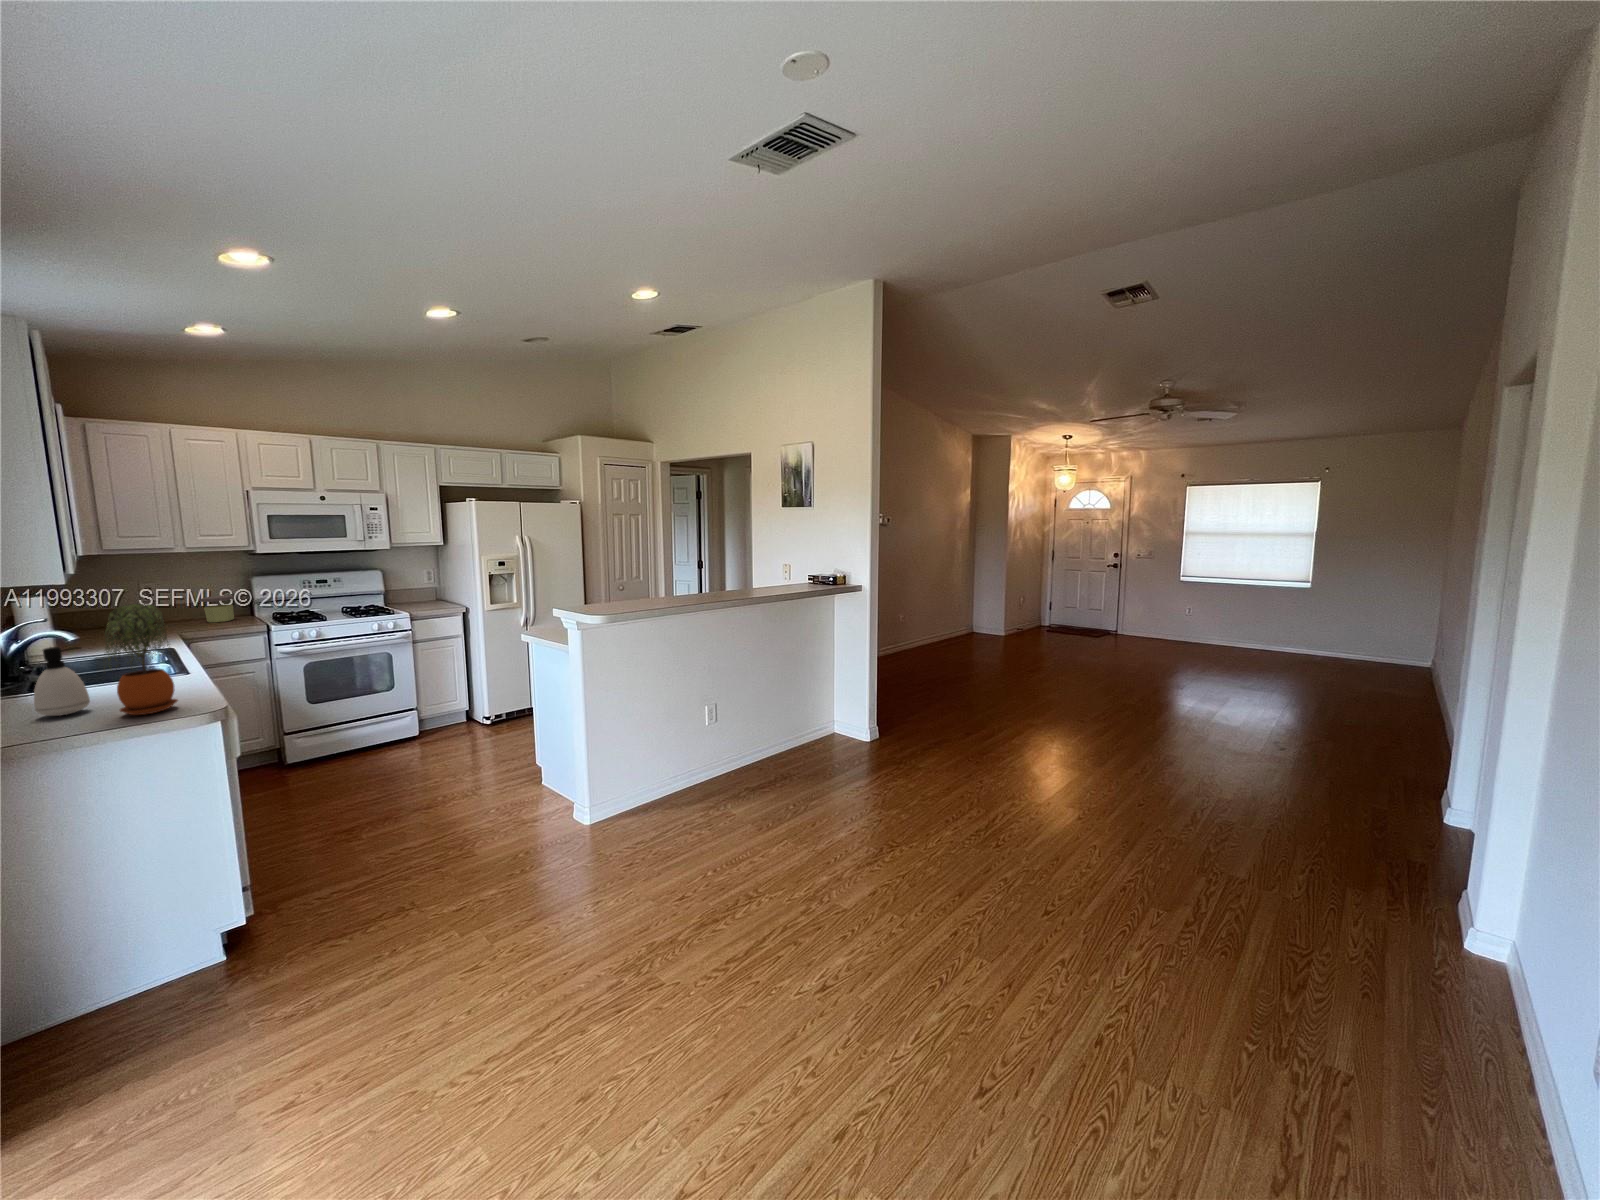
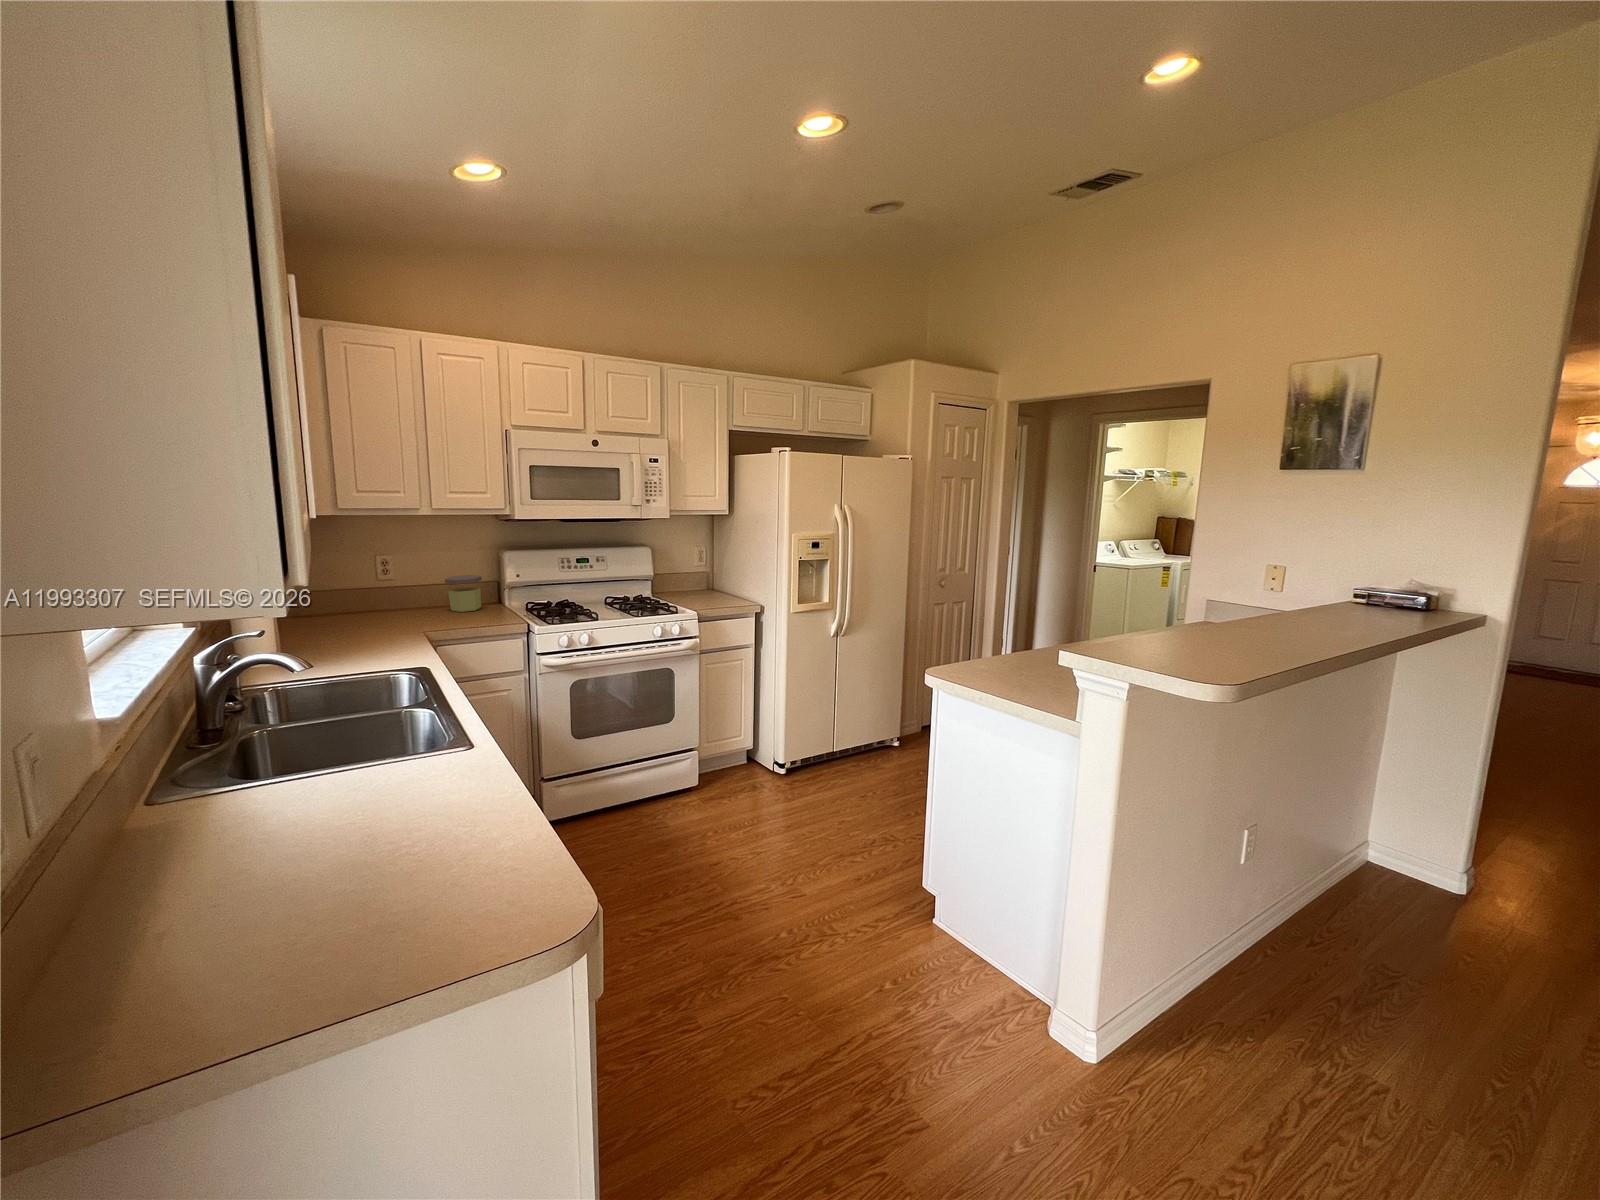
potted plant: present [103,603,178,715] -> none [378,637,502,888]
soap dispenser: present [34,647,90,716] -> none [252,720,345,865]

